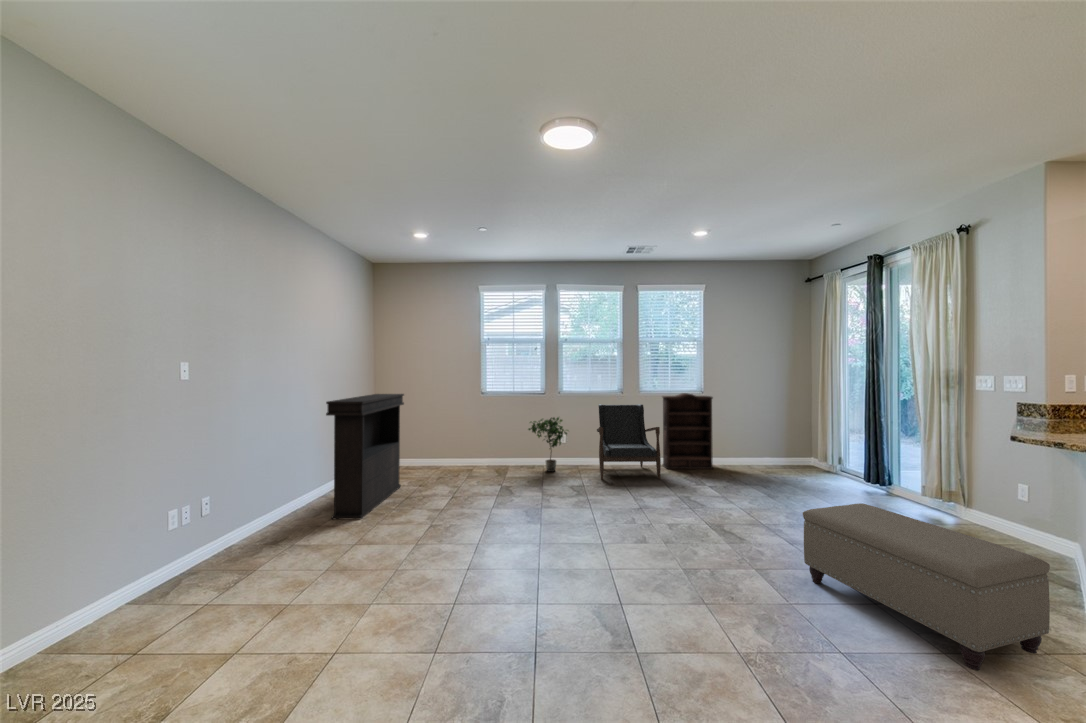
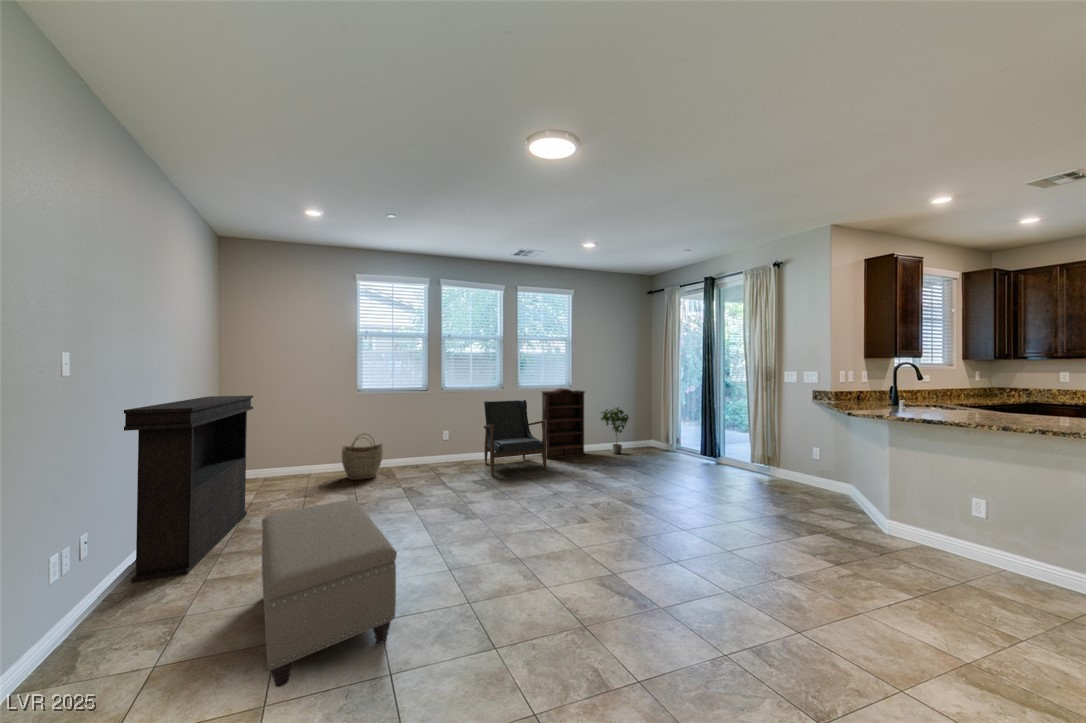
potted plant: present [528,417,568,472] -> present [601,407,629,454]
woven basket: none [471,430,504,471] -> present [342,434,383,480]
ottoman: present [803,503,1050,670] -> present [262,499,397,687]

